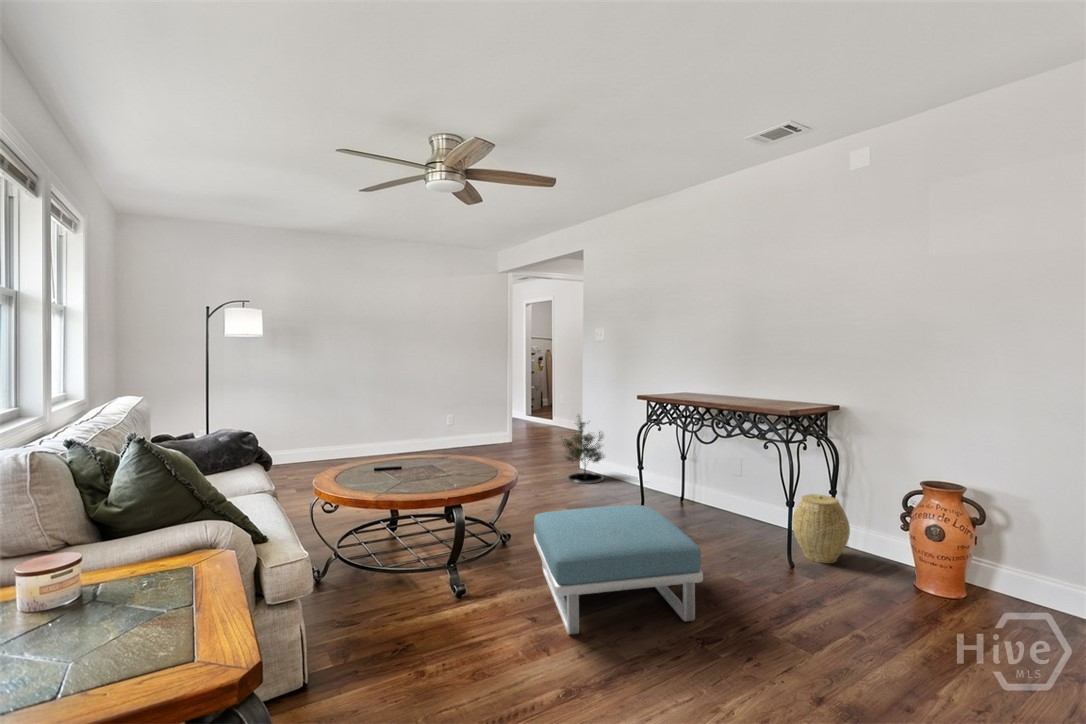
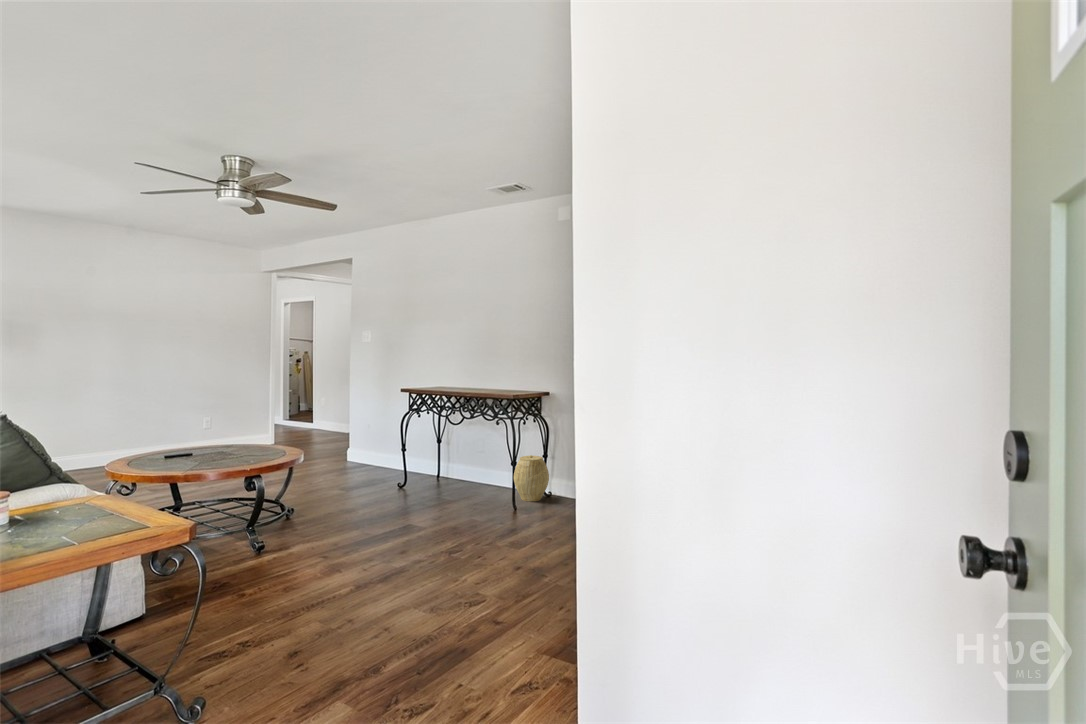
potted tree: present [561,416,604,484] -> none [328,408,373,471]
footstool: present [534,505,703,635] -> none [315,469,448,556]

